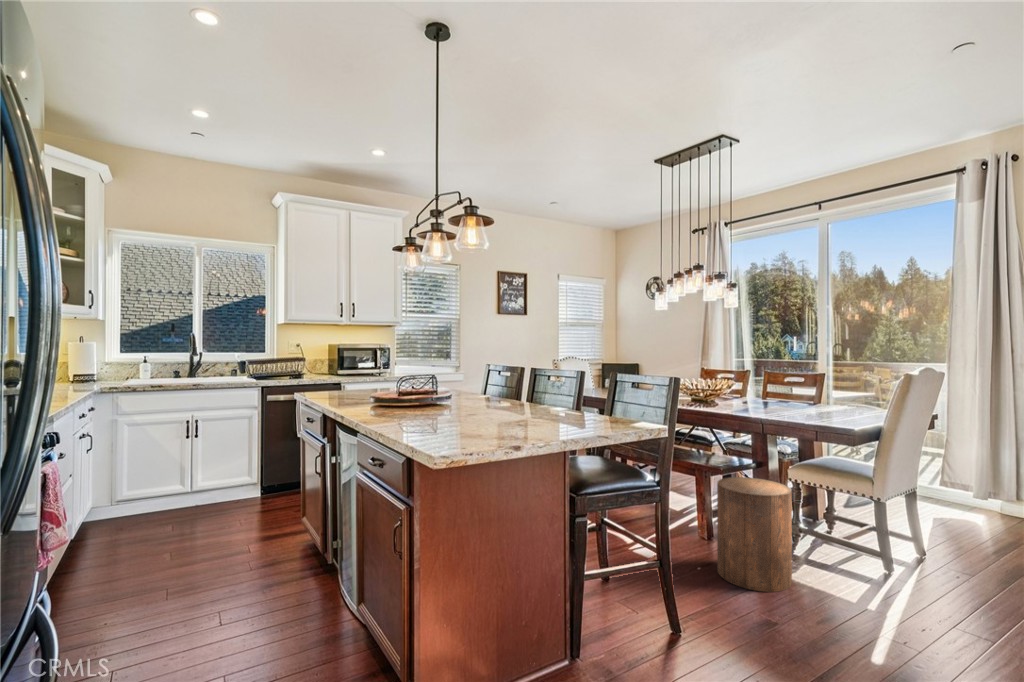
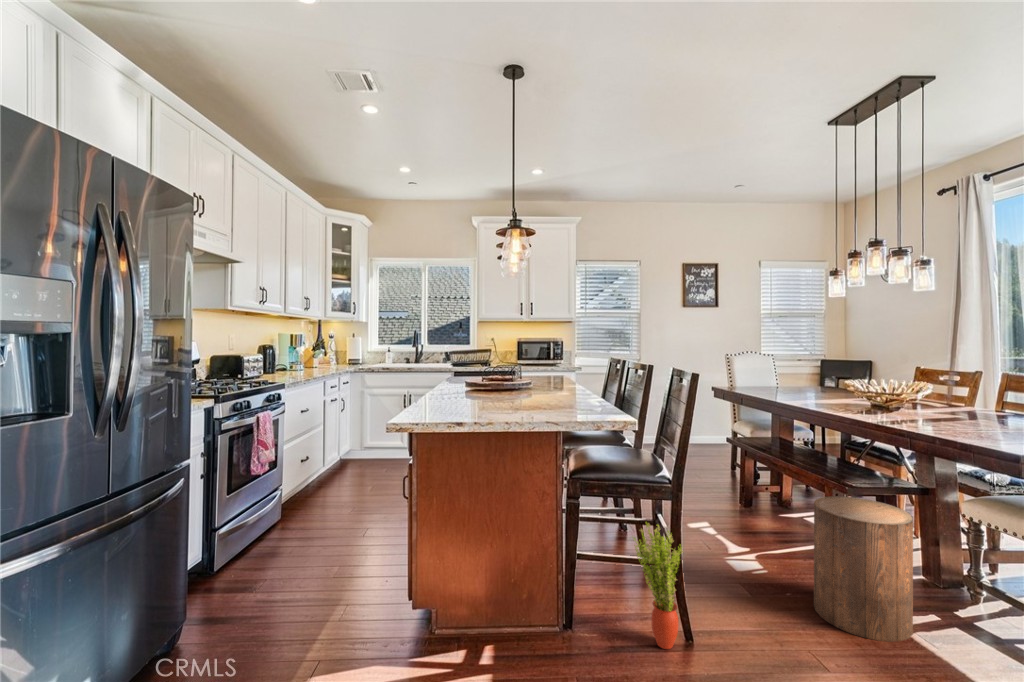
potted plant: none [626,528,679,652] -> present [634,523,683,649]

